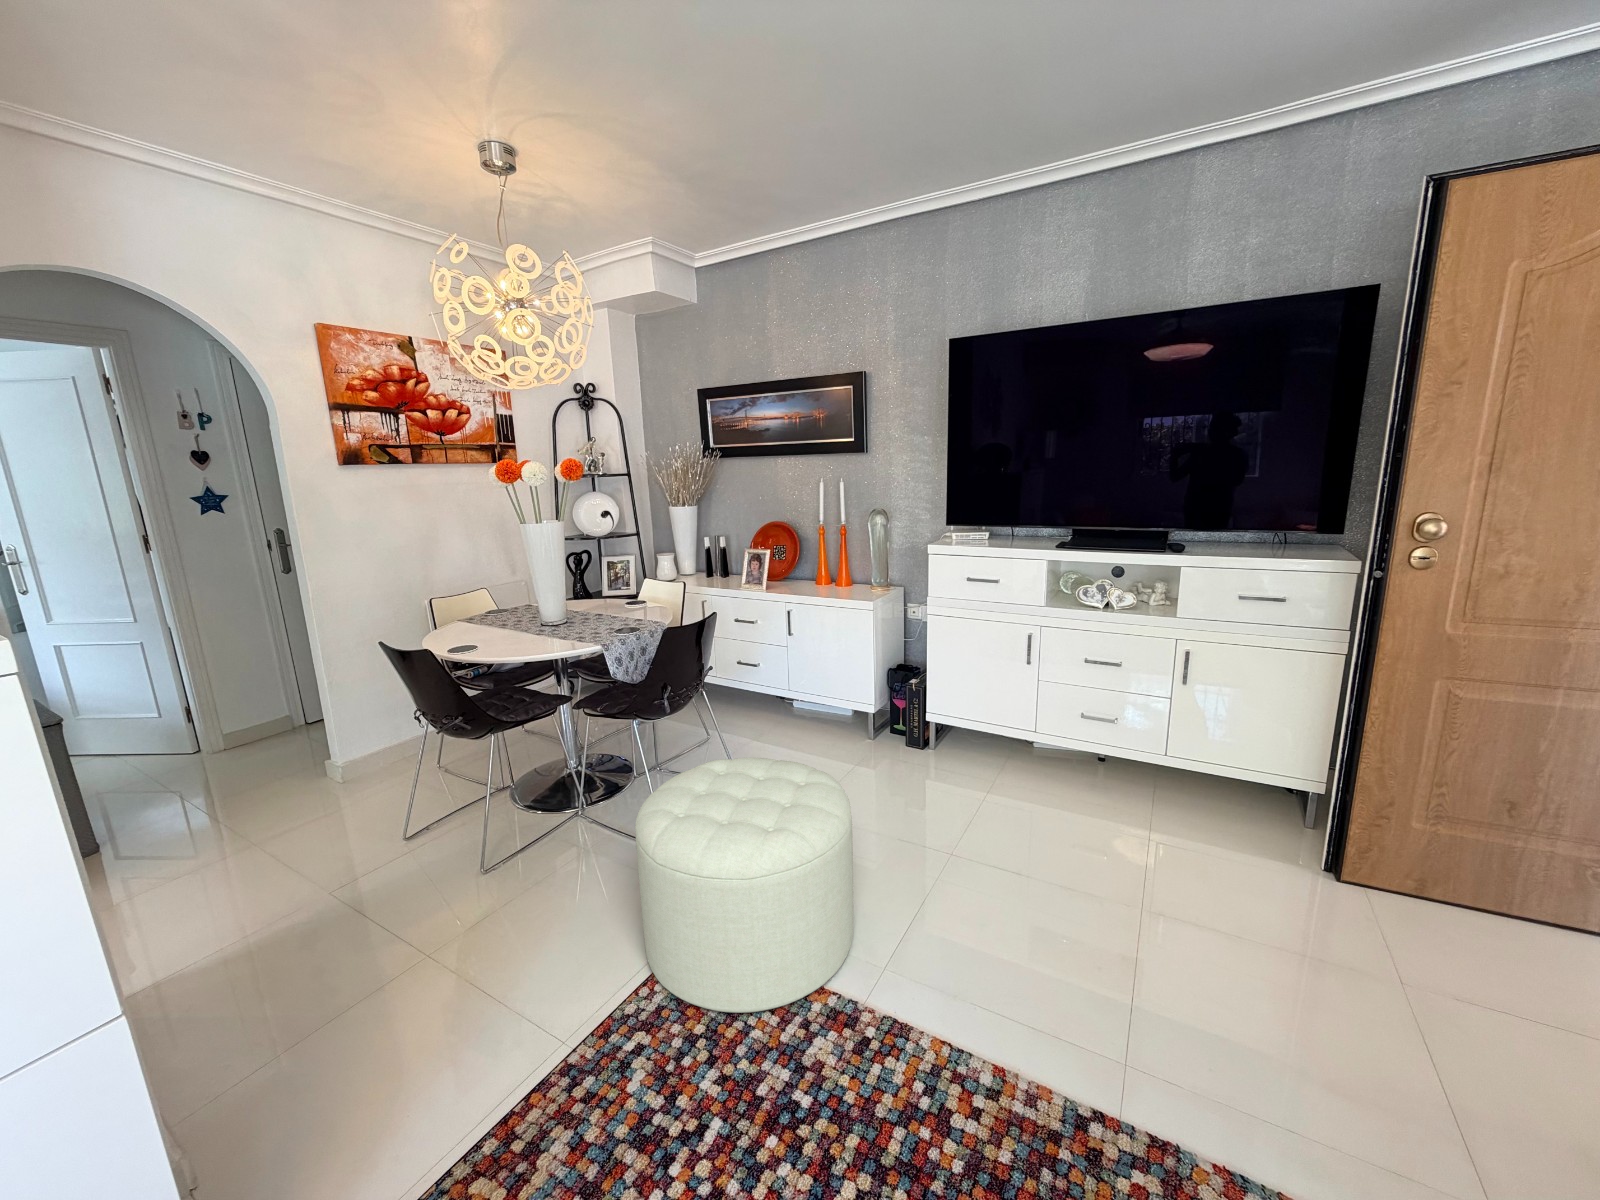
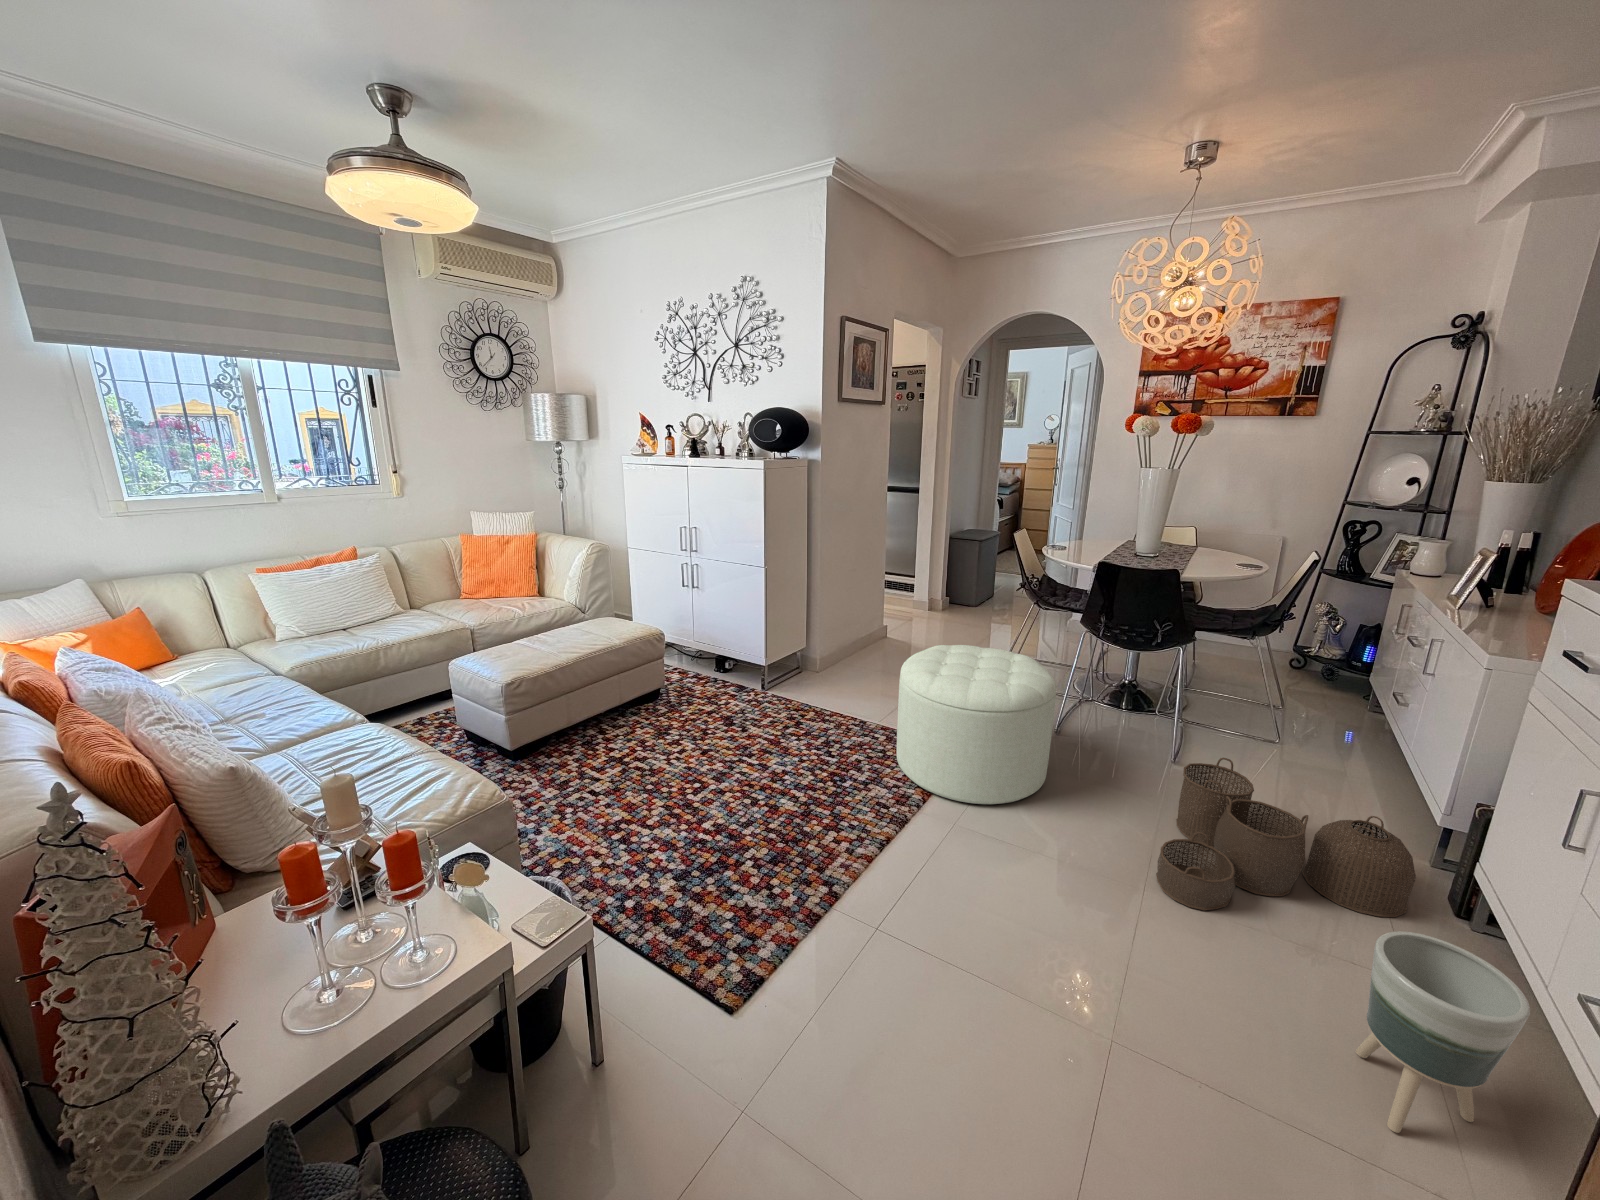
woven basket: none [842,718,978,845] -> present [1156,758,1416,917]
planter: none [1081,720,1145,822] -> present [1356,931,1530,1133]

